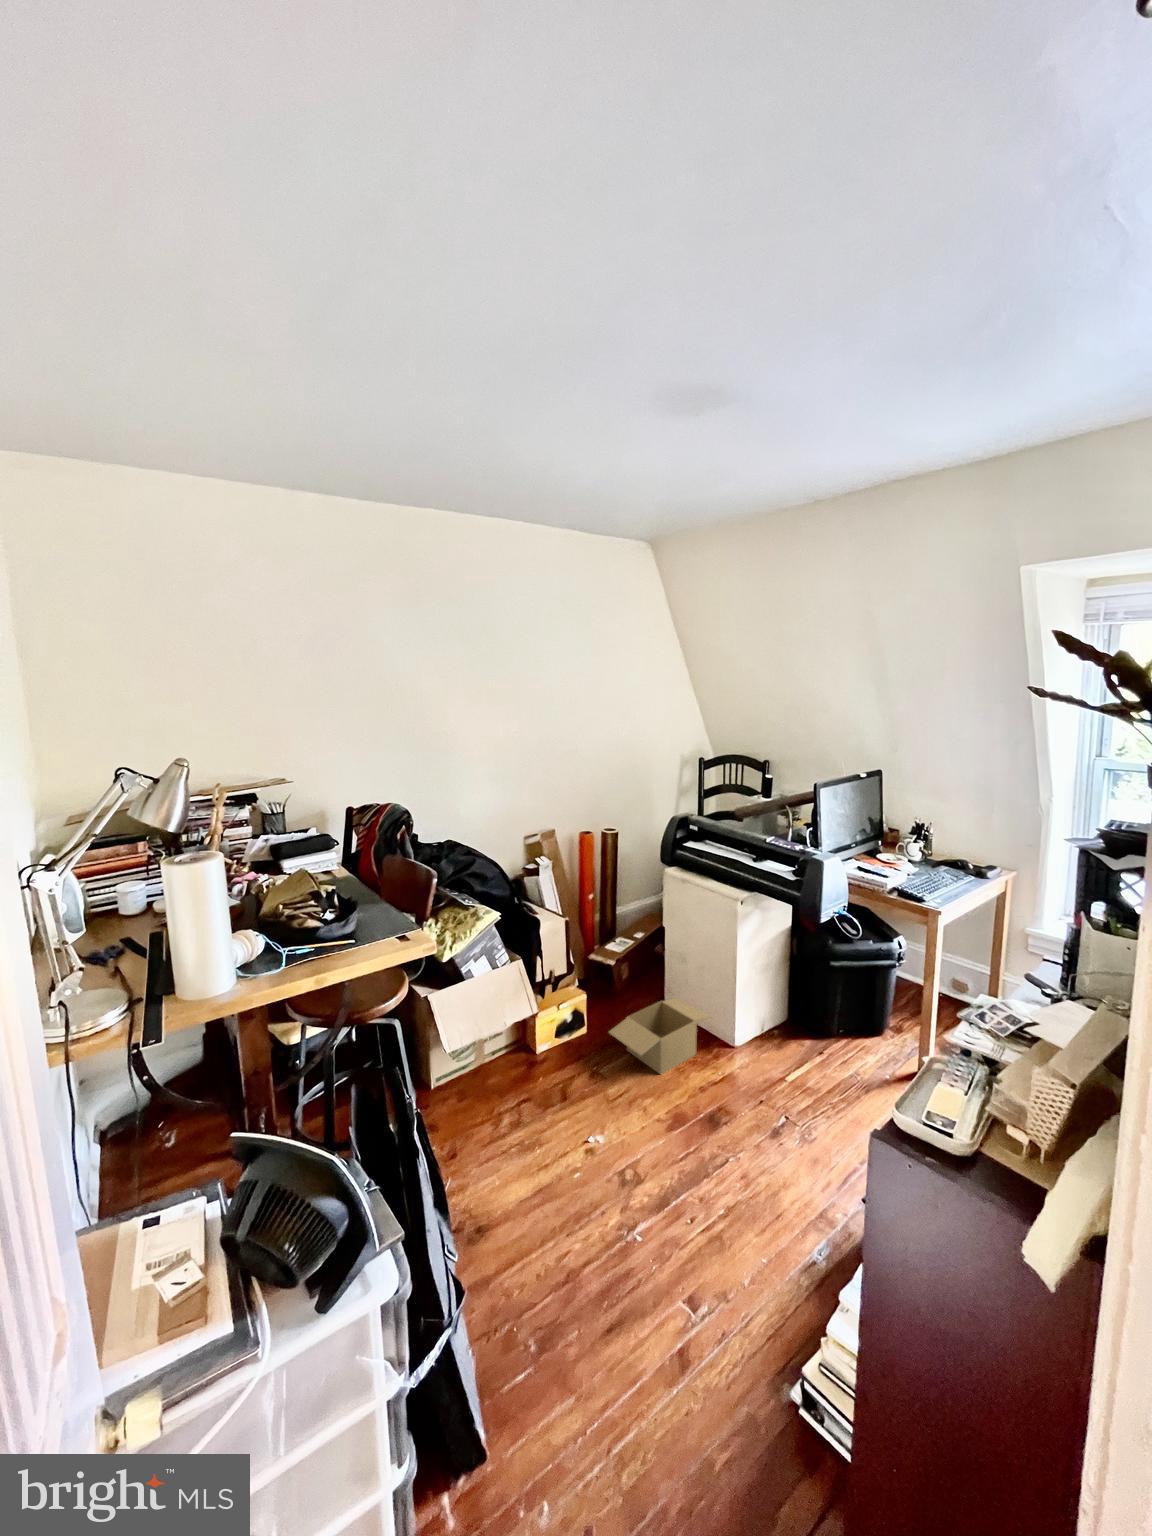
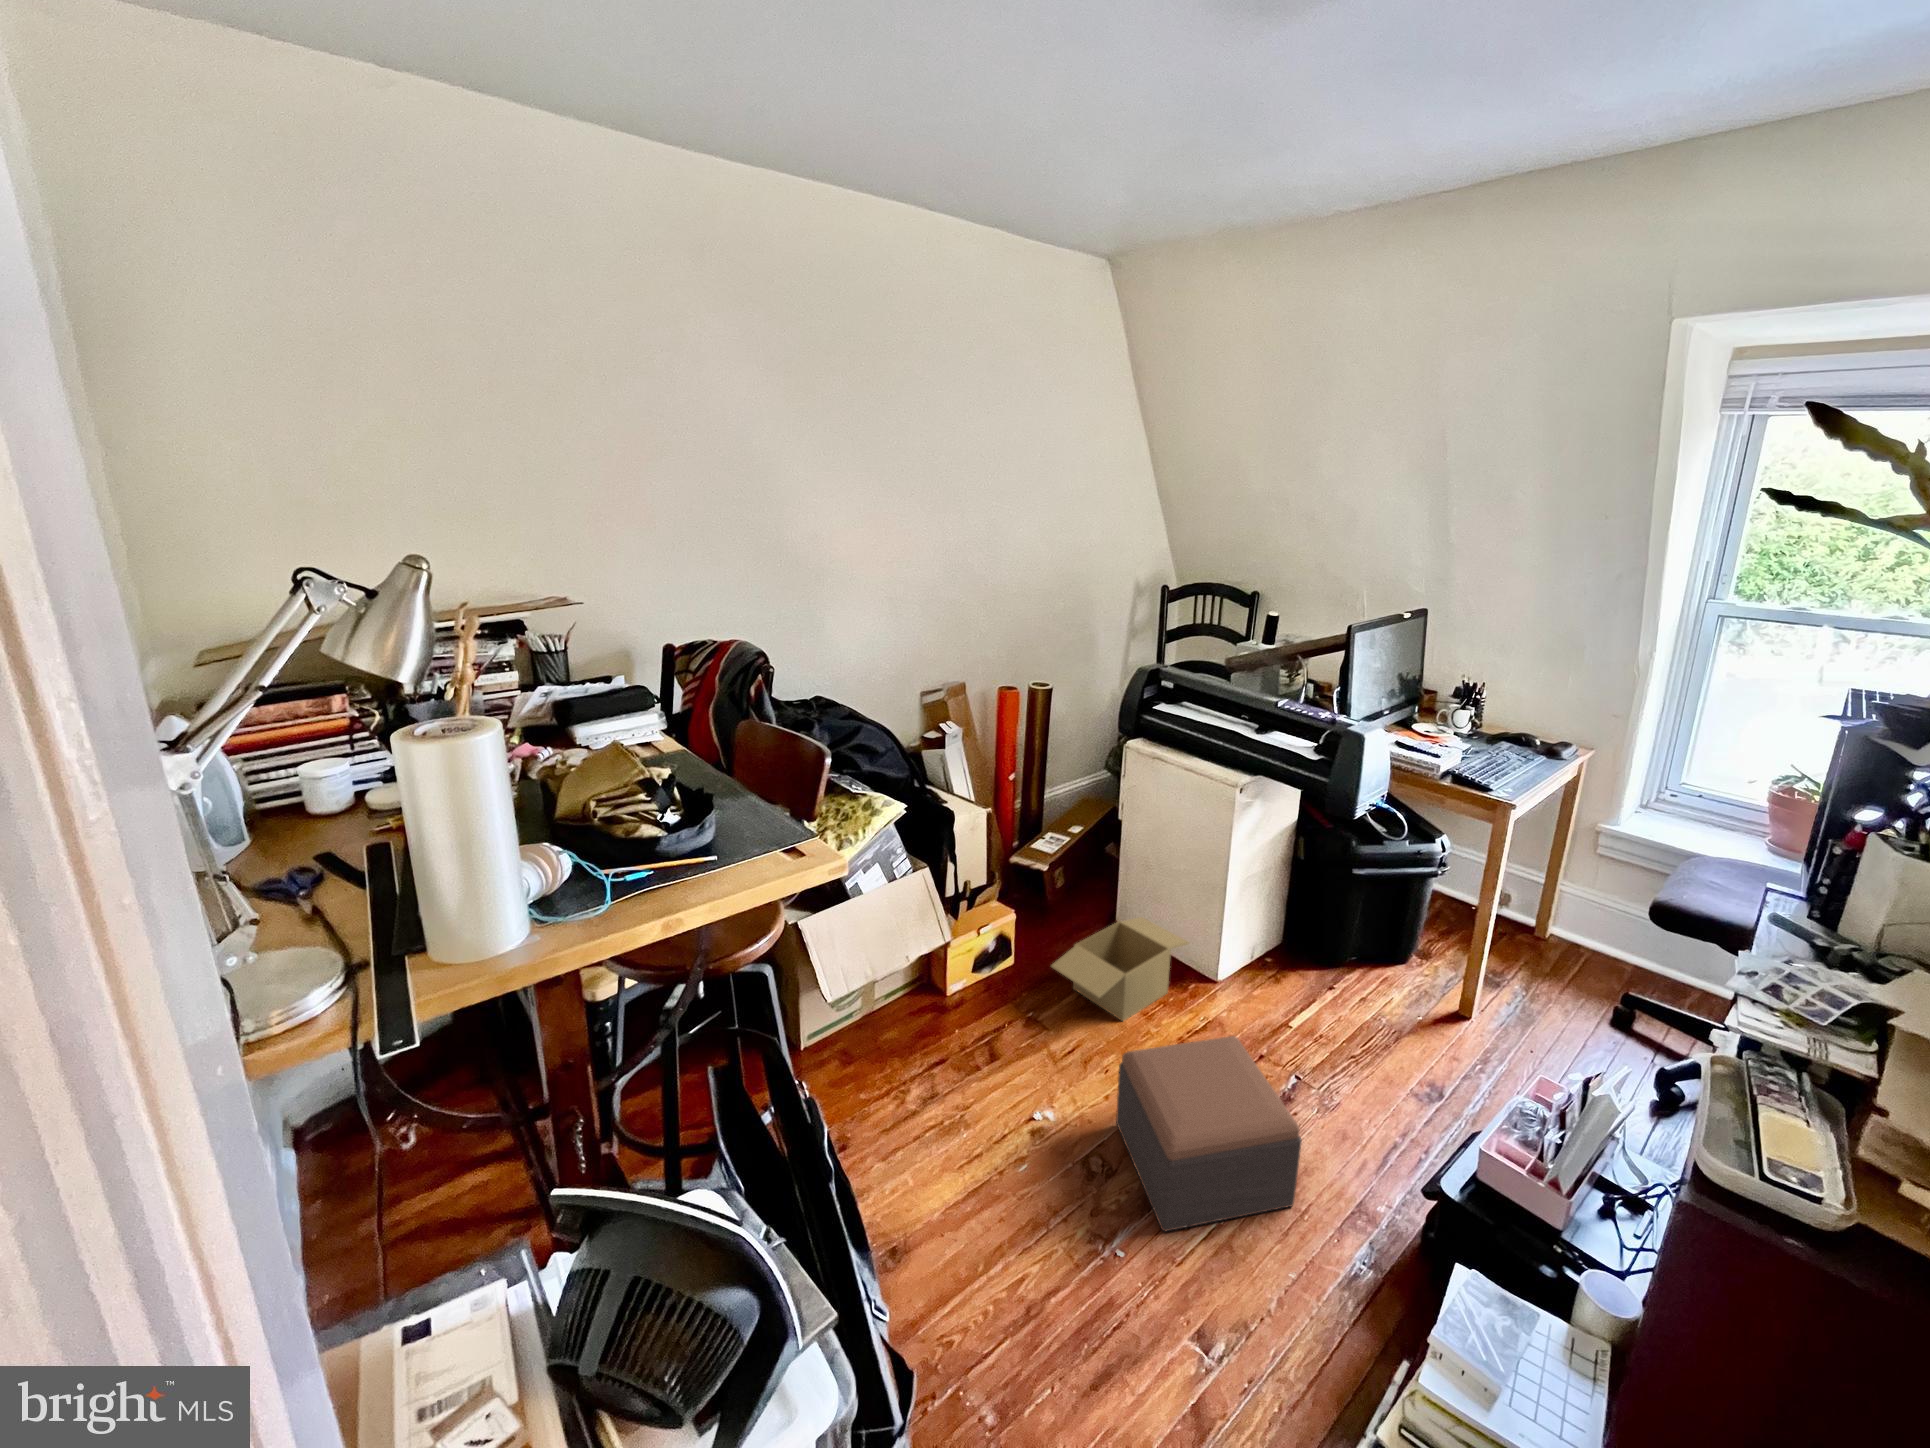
footstool: none [647,1083,774,1224] -> present [1116,1036,1302,1231]

